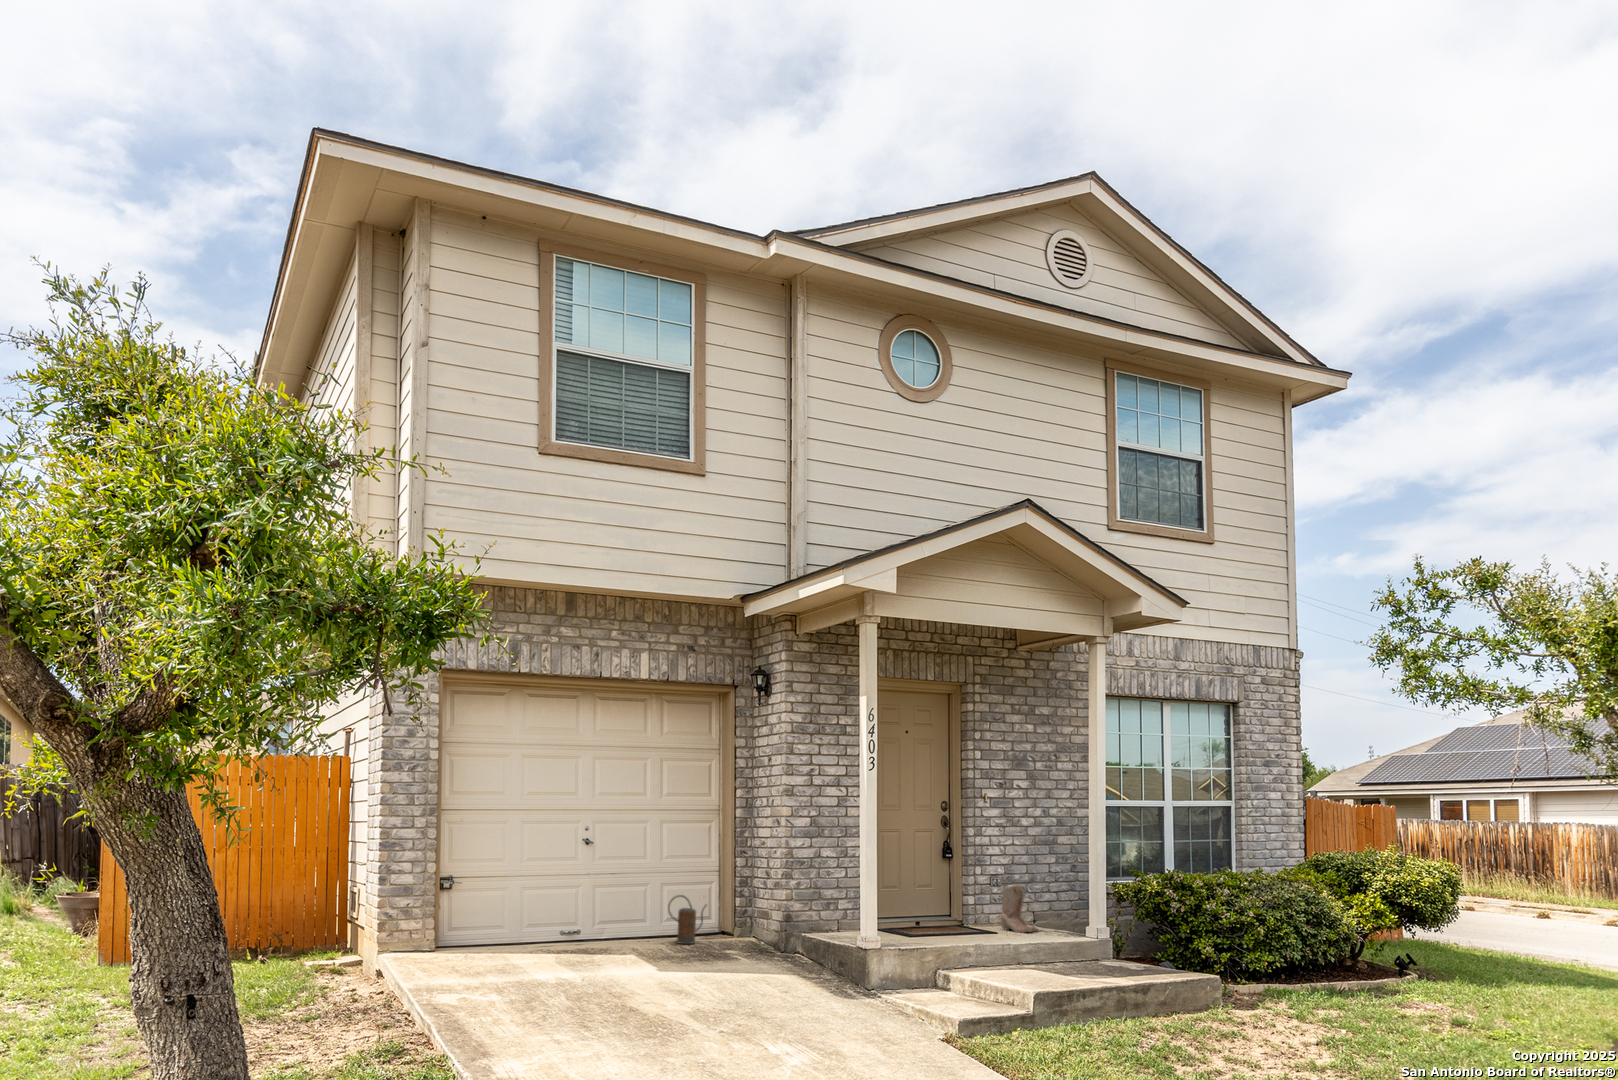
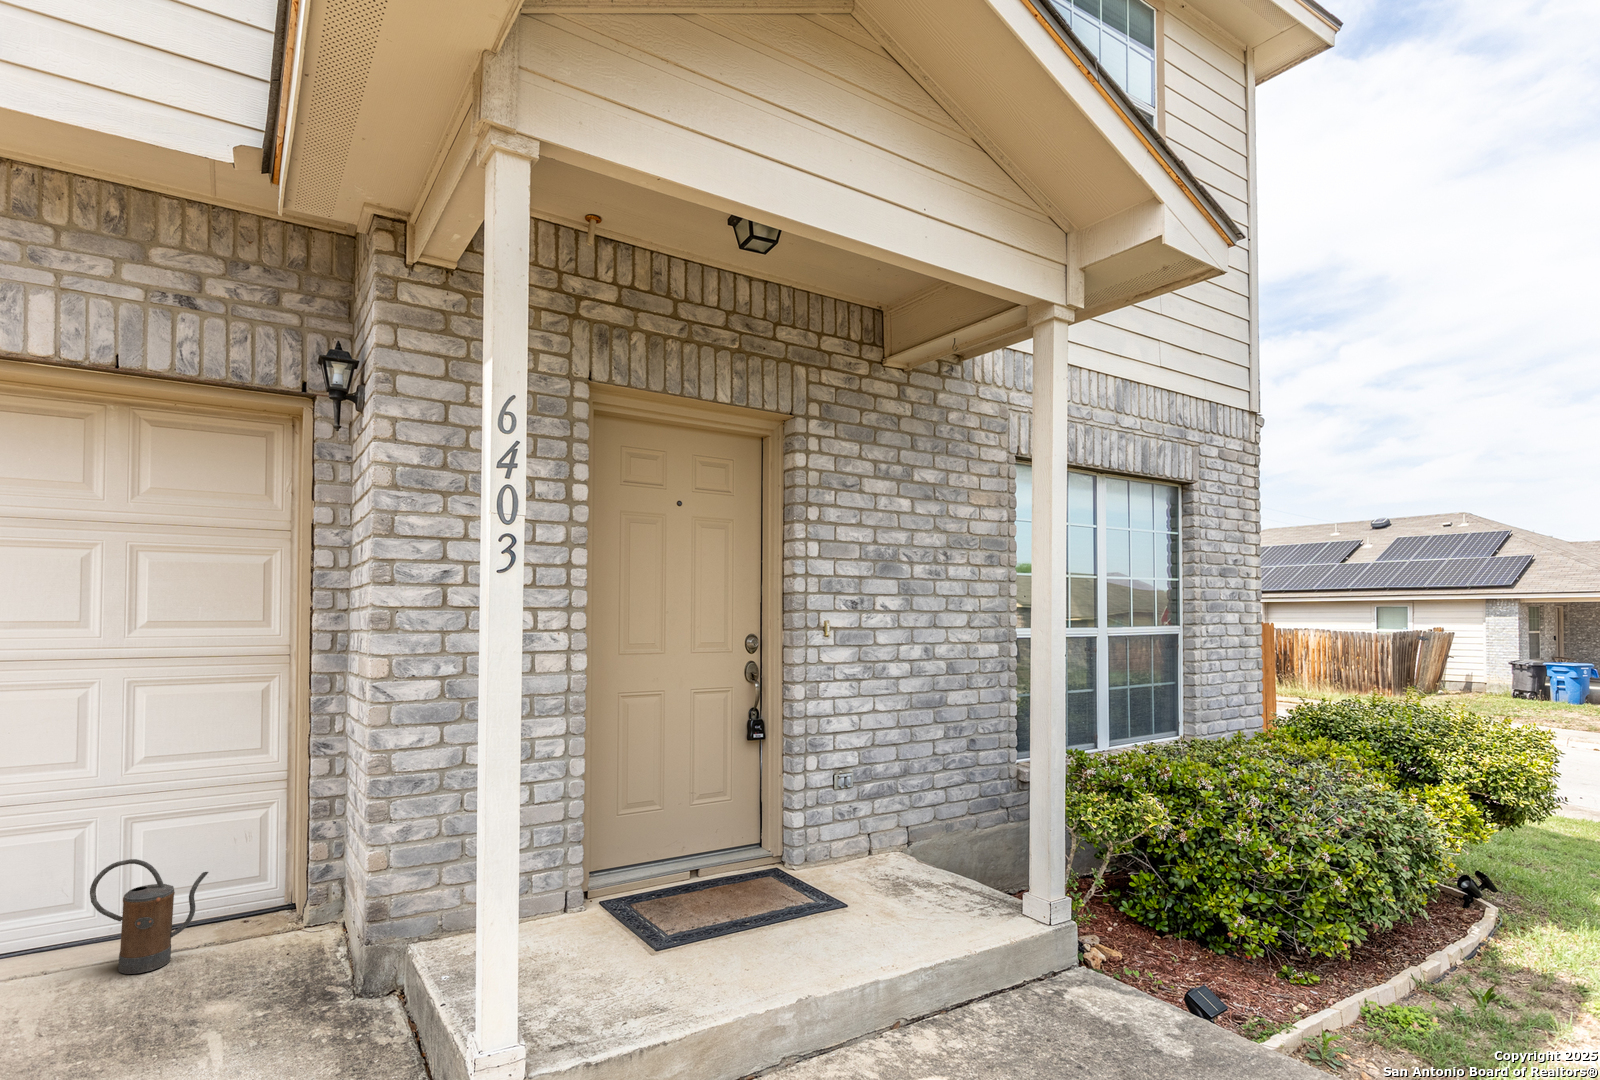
boots: present [1001,885,1038,933] -> none [851,784,920,880]

